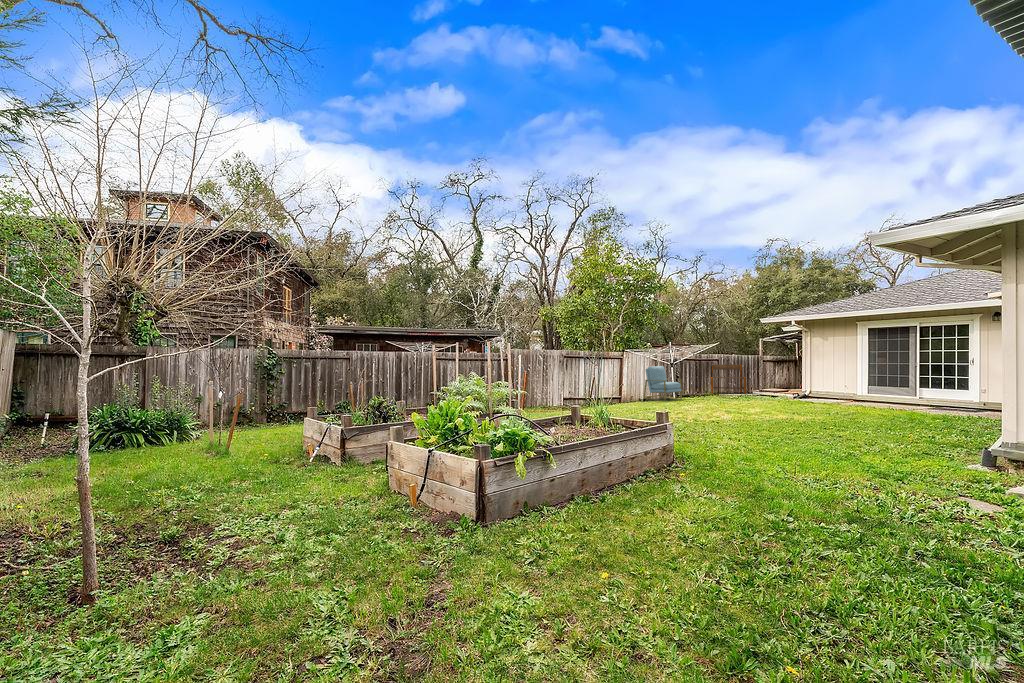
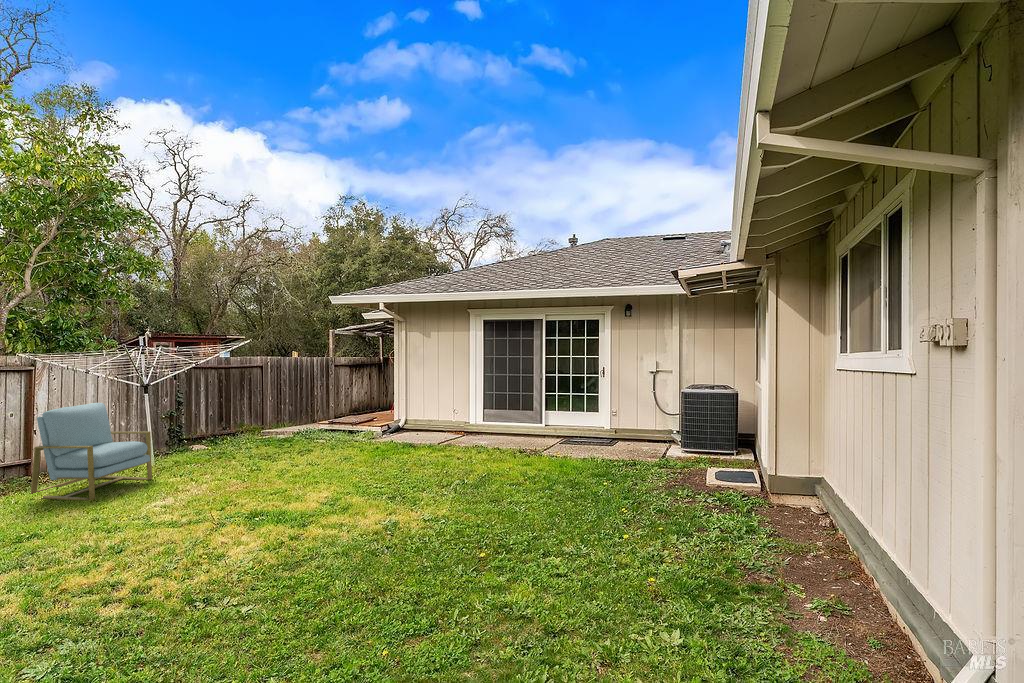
bench: present [710,364,746,394] -> none [239,378,305,441]

